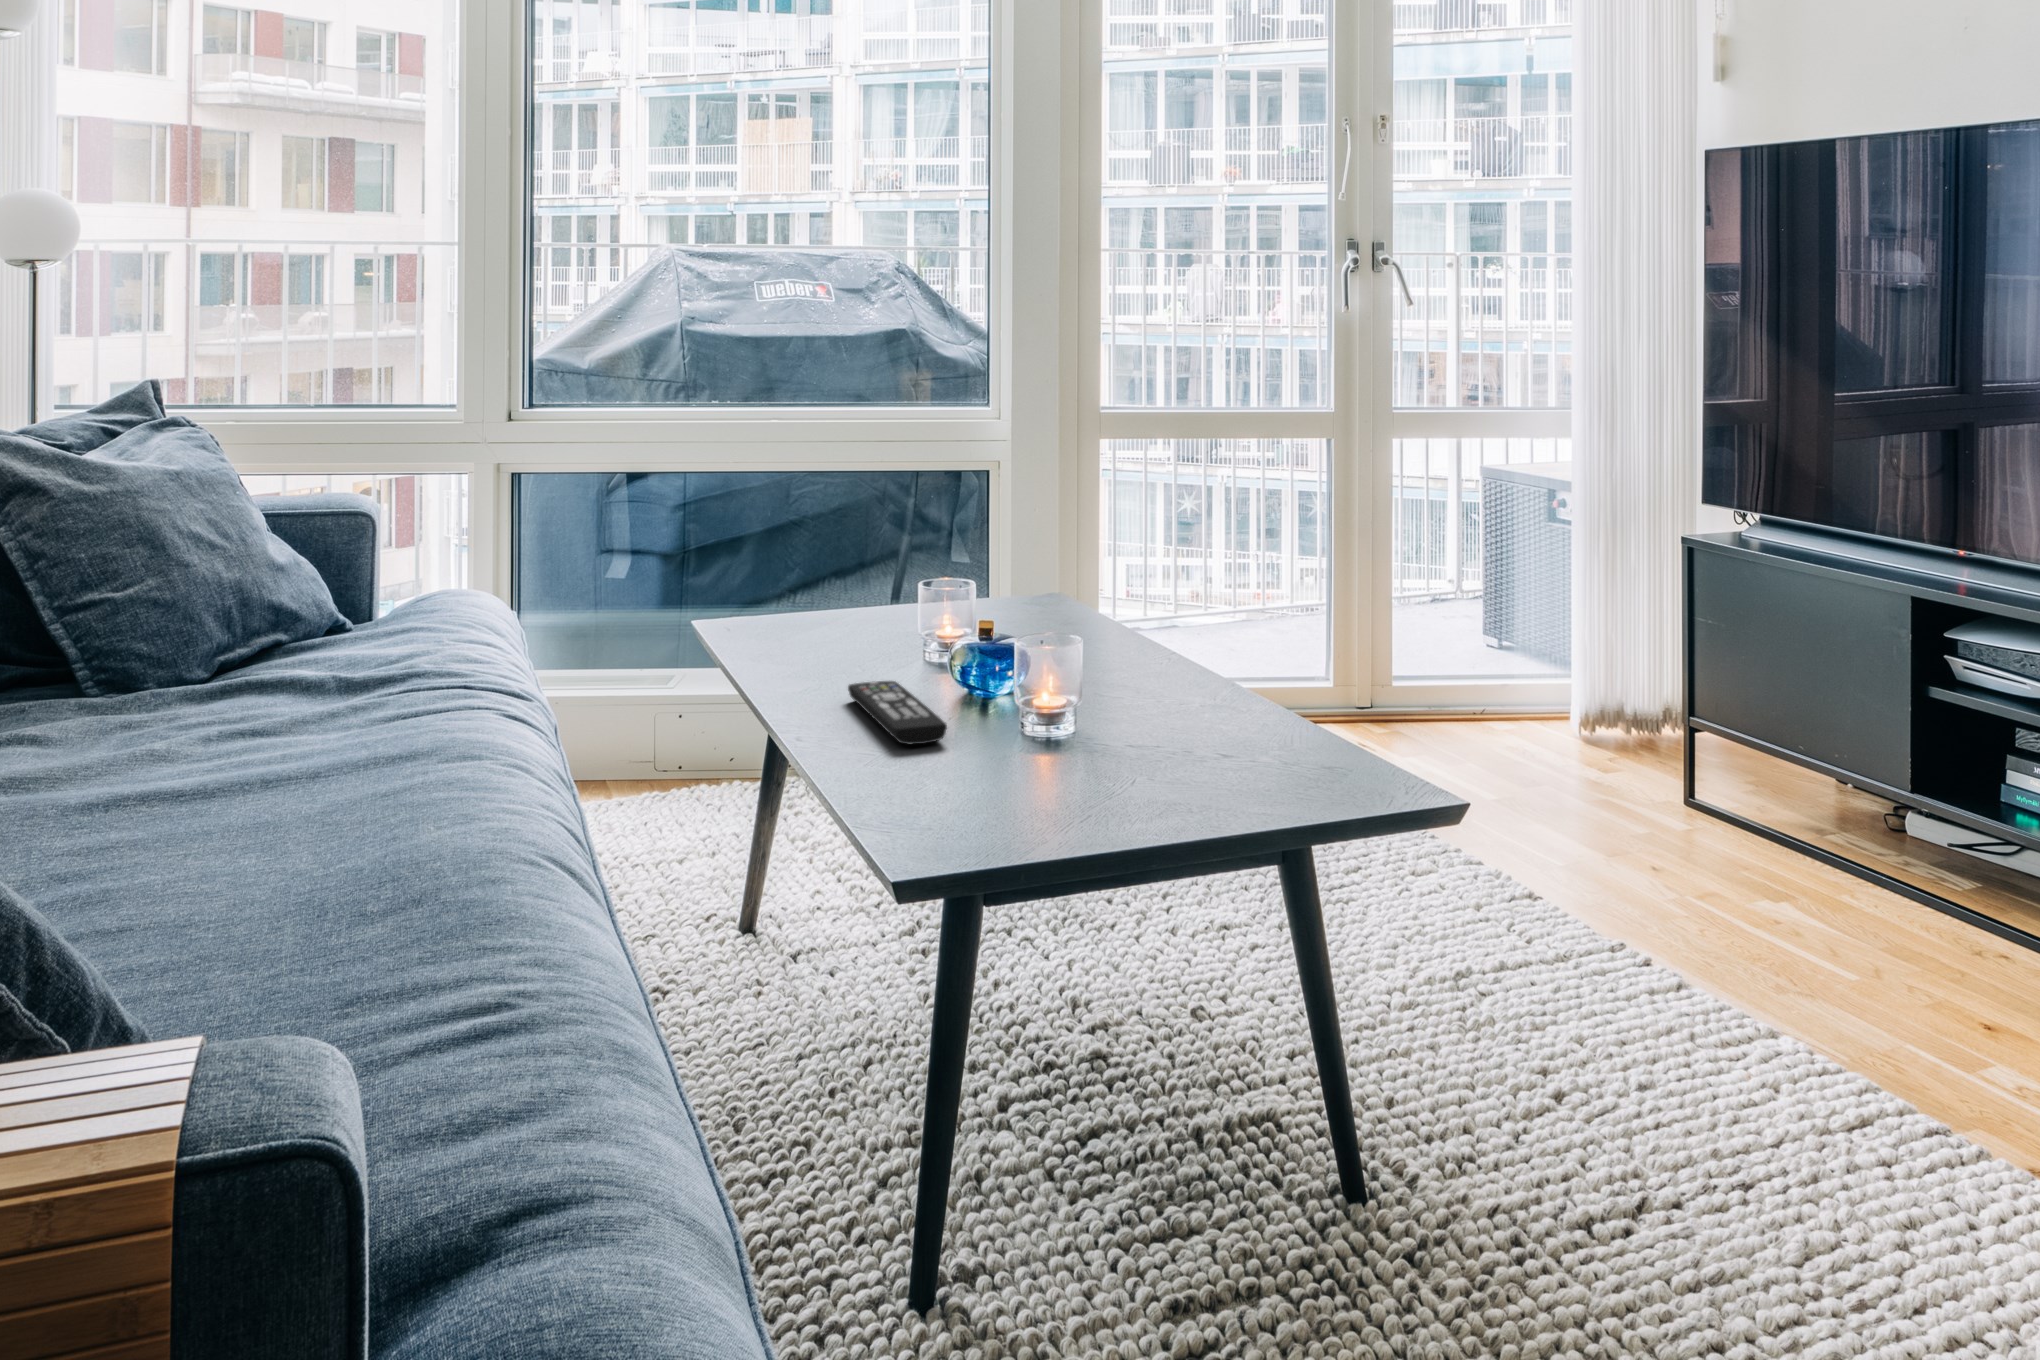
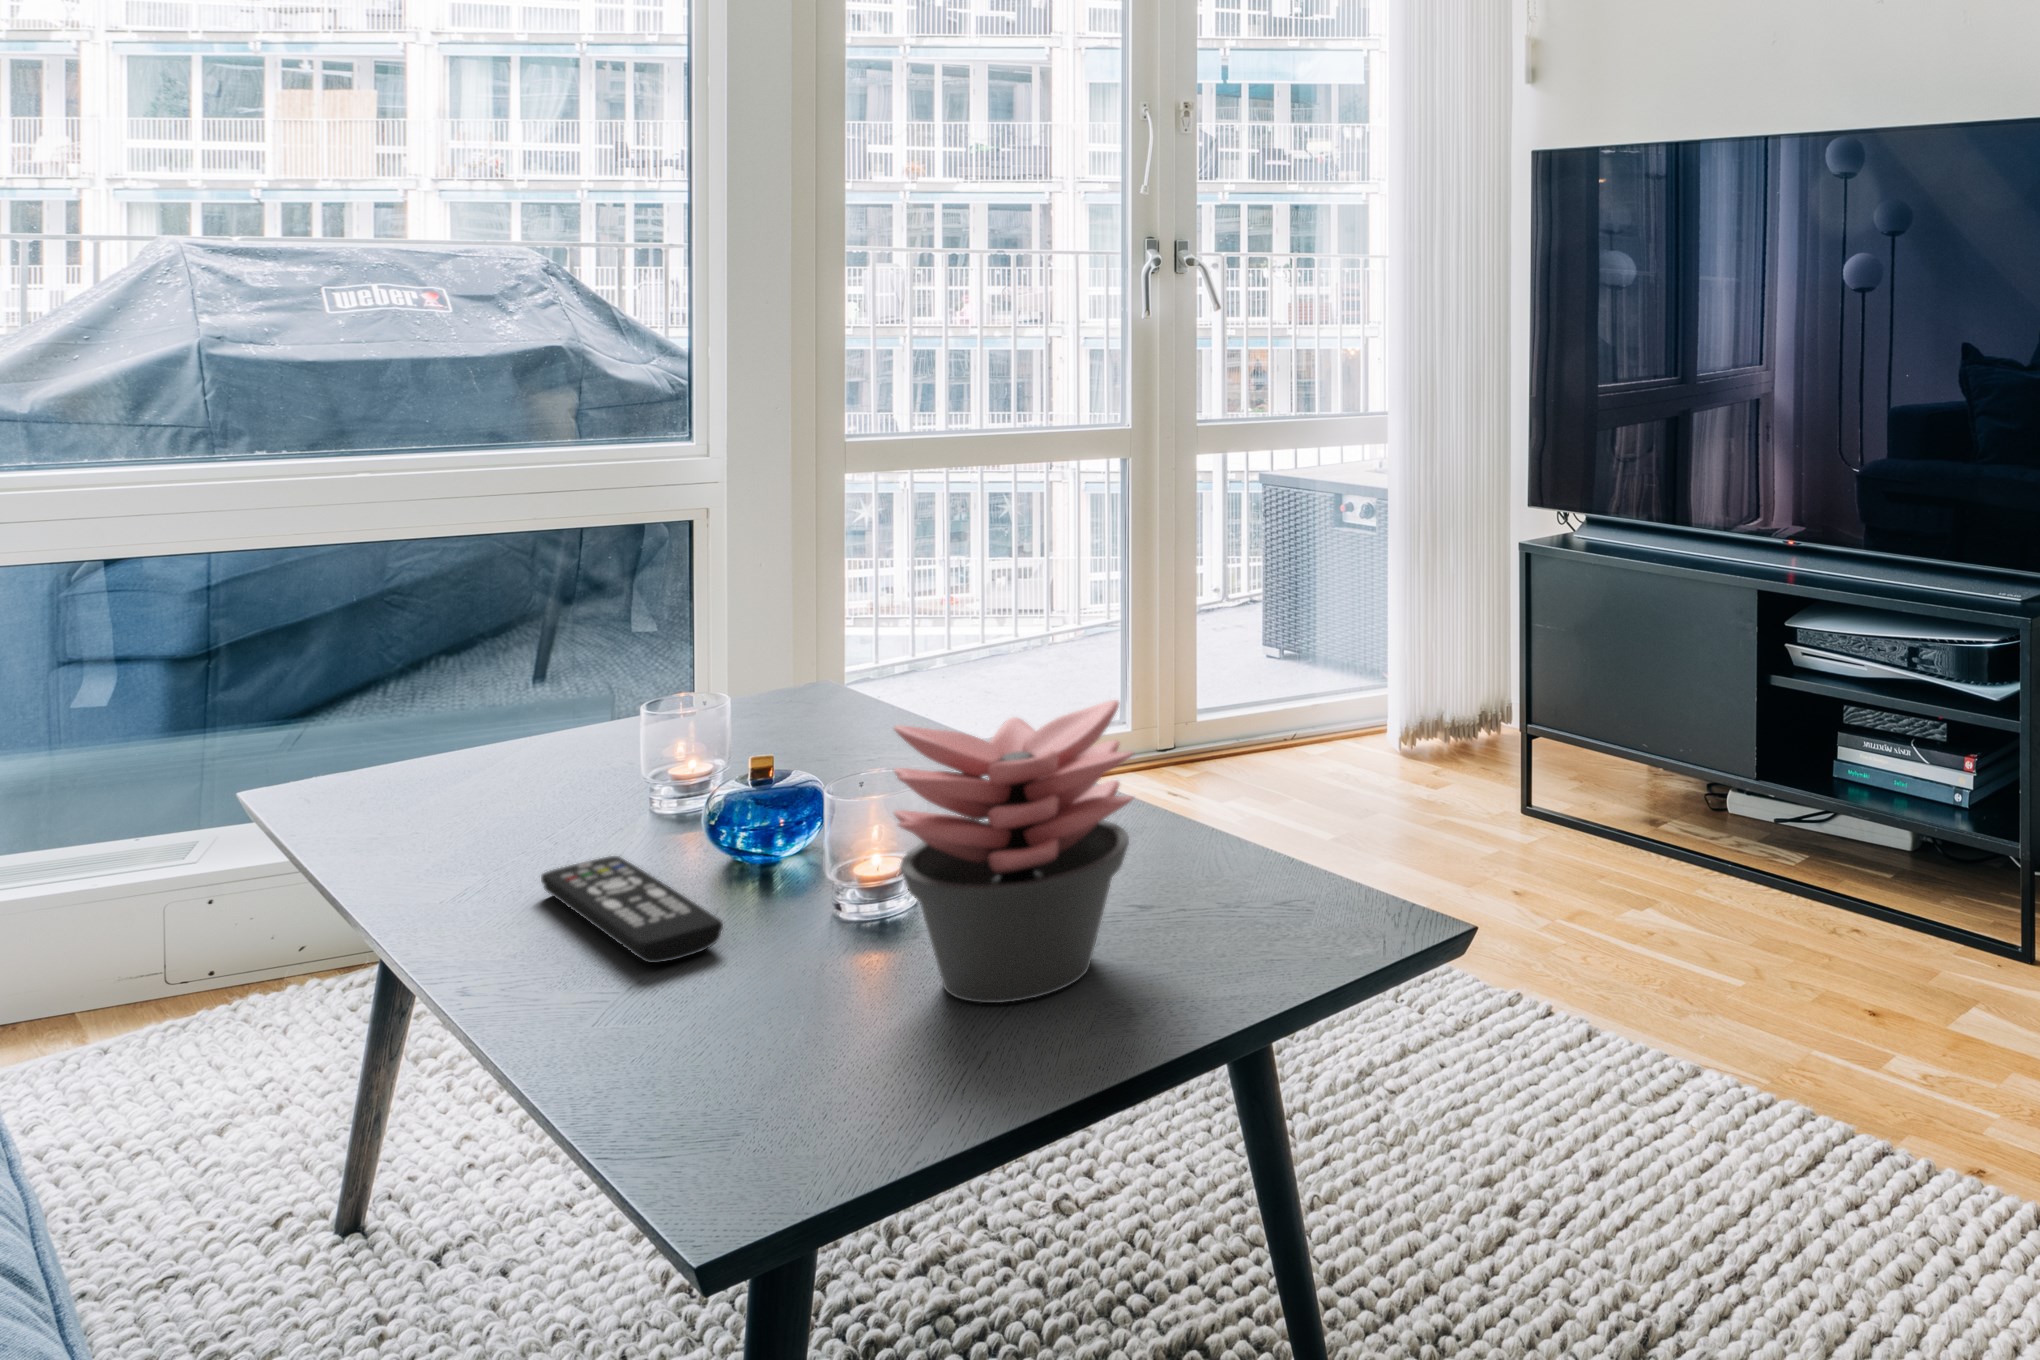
succulent plant: none [1042,593,1208,799] -> present [894,700,1133,1003]

